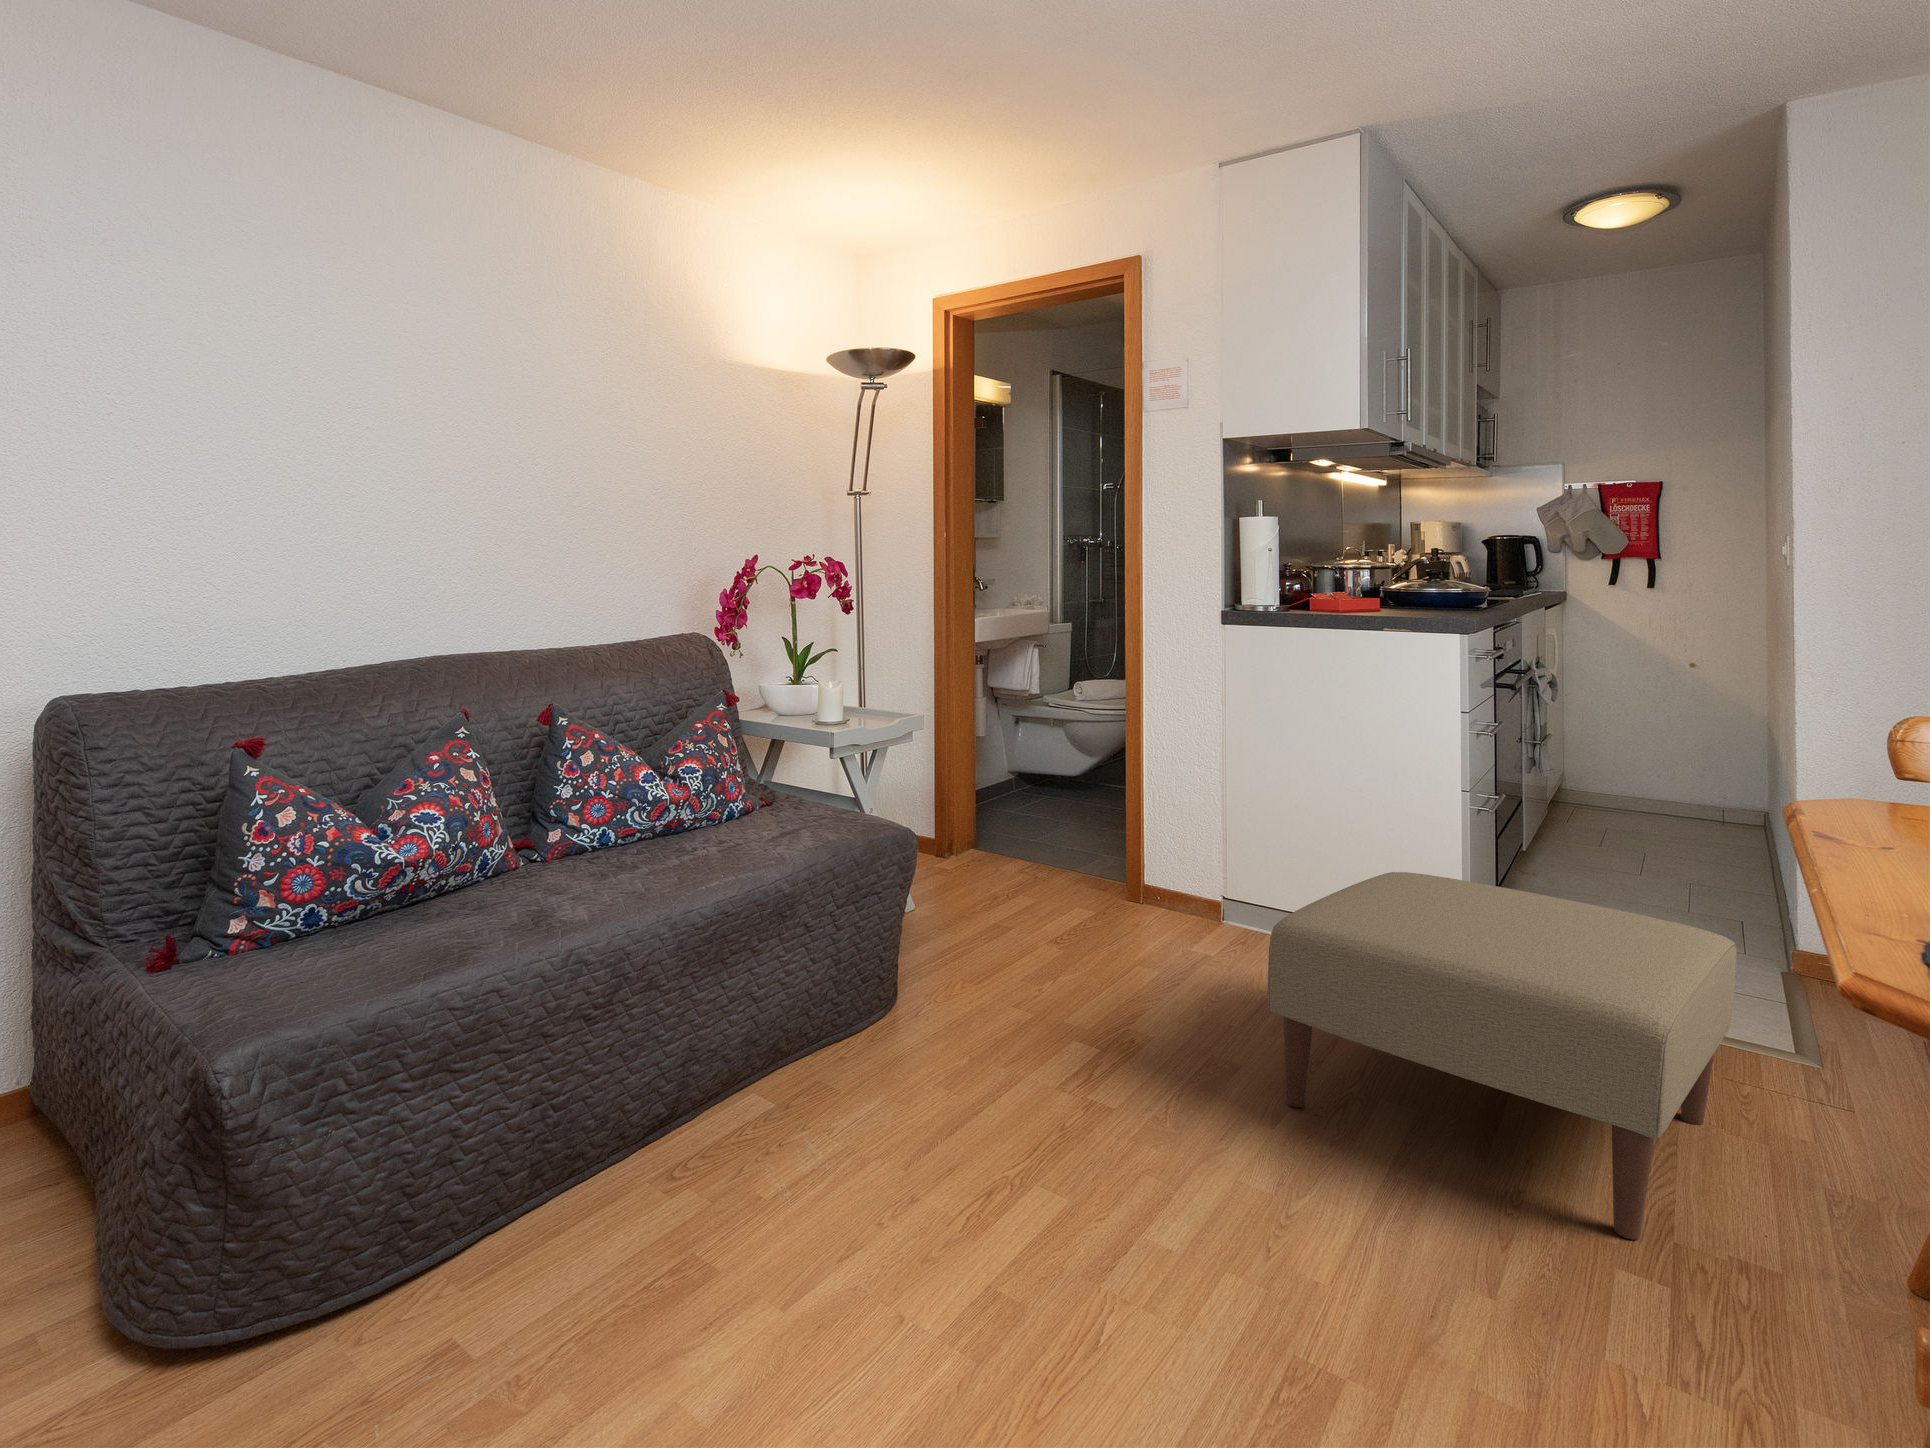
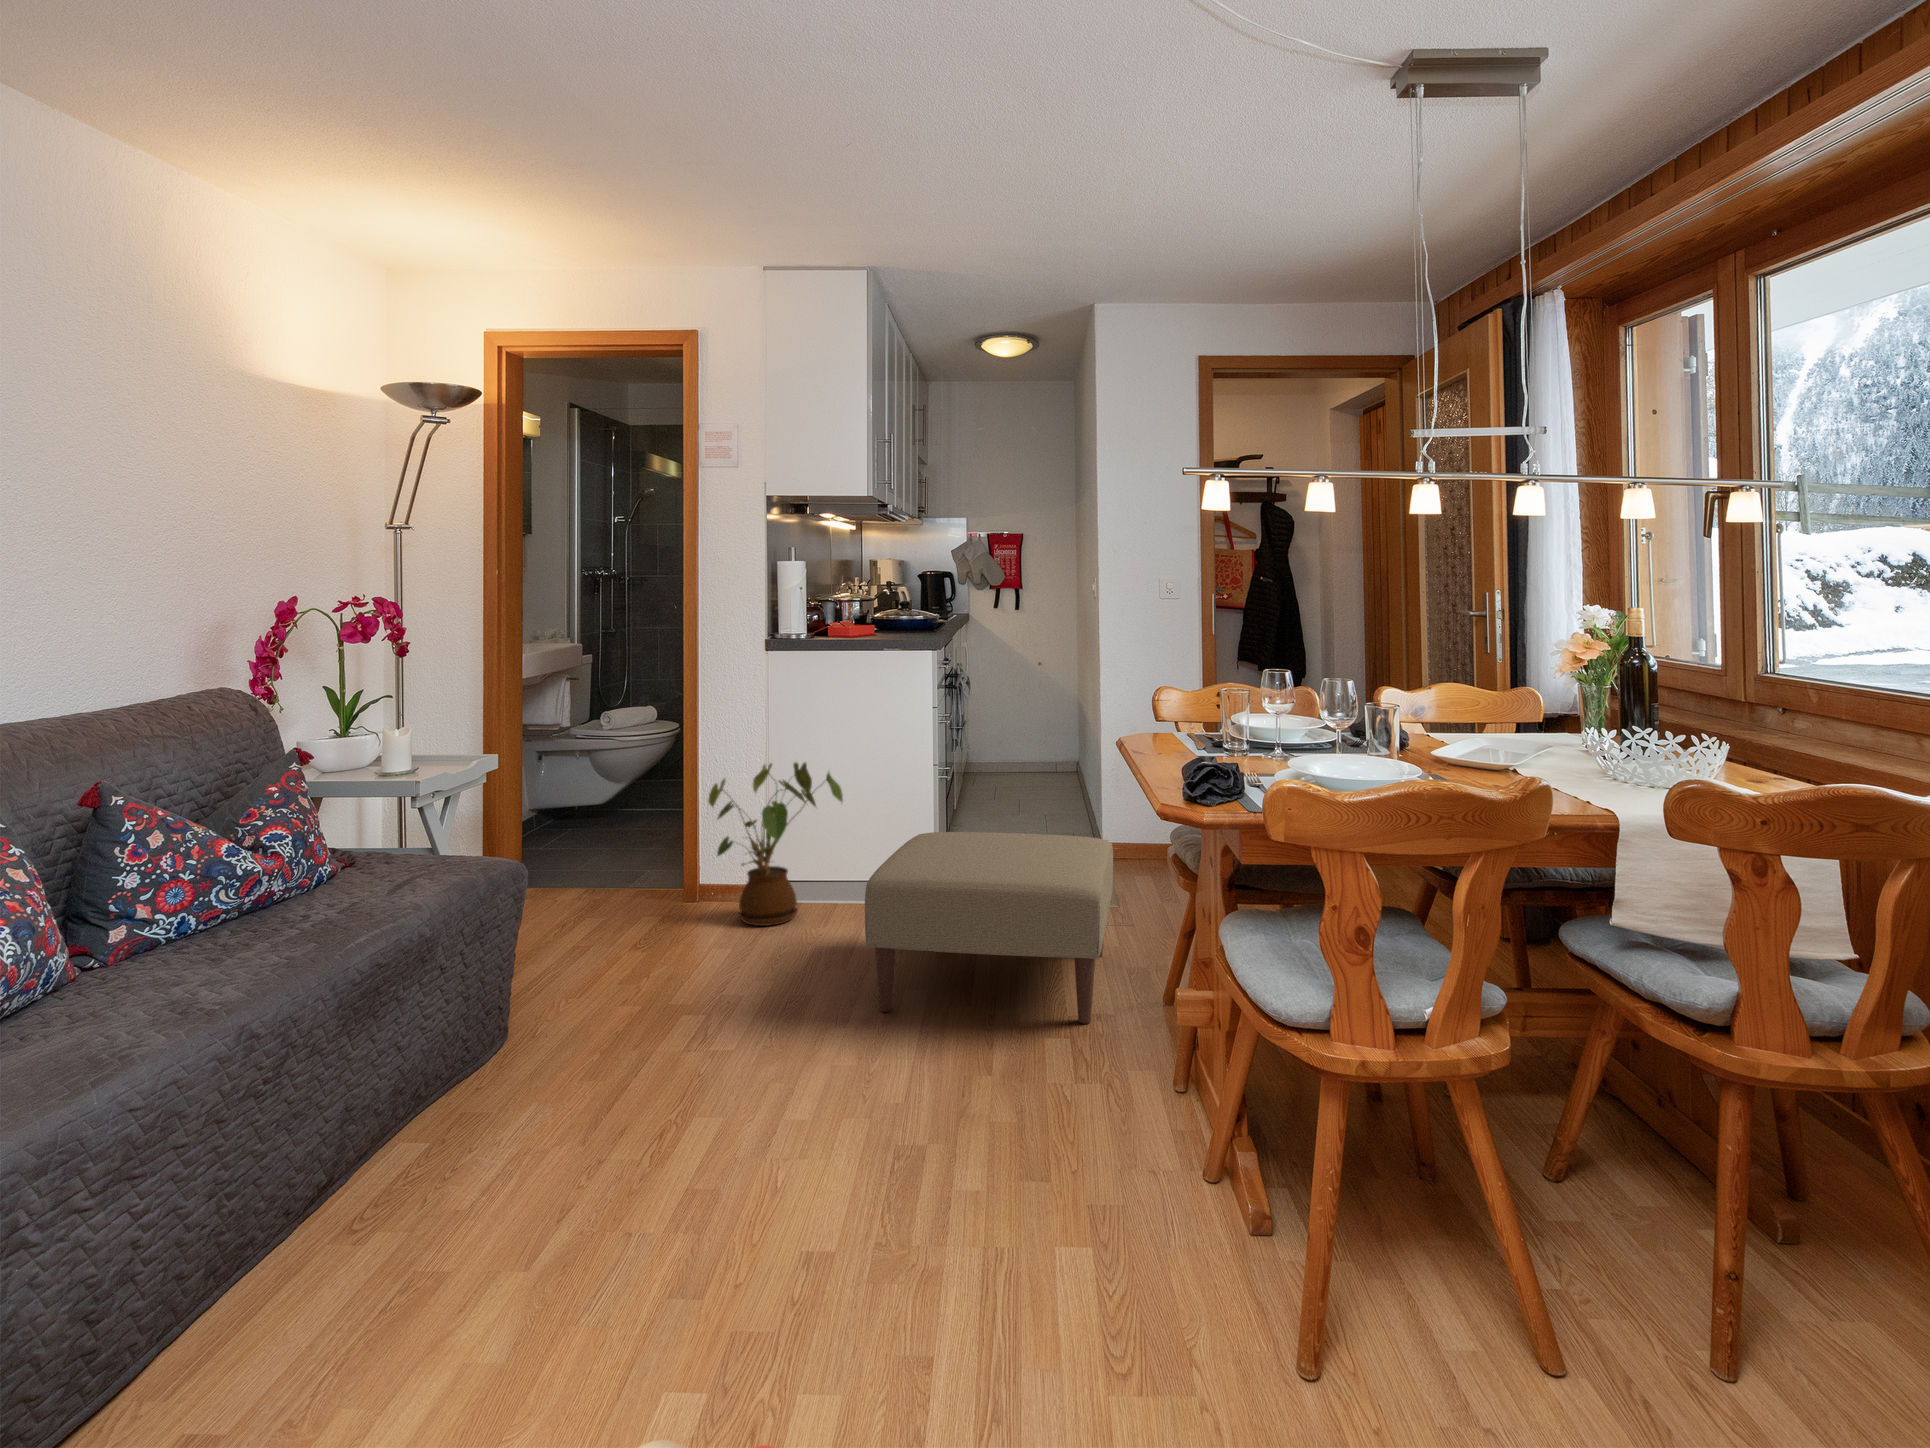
house plant: none [1141,756,1307,950] -> present [708,763,843,926]

